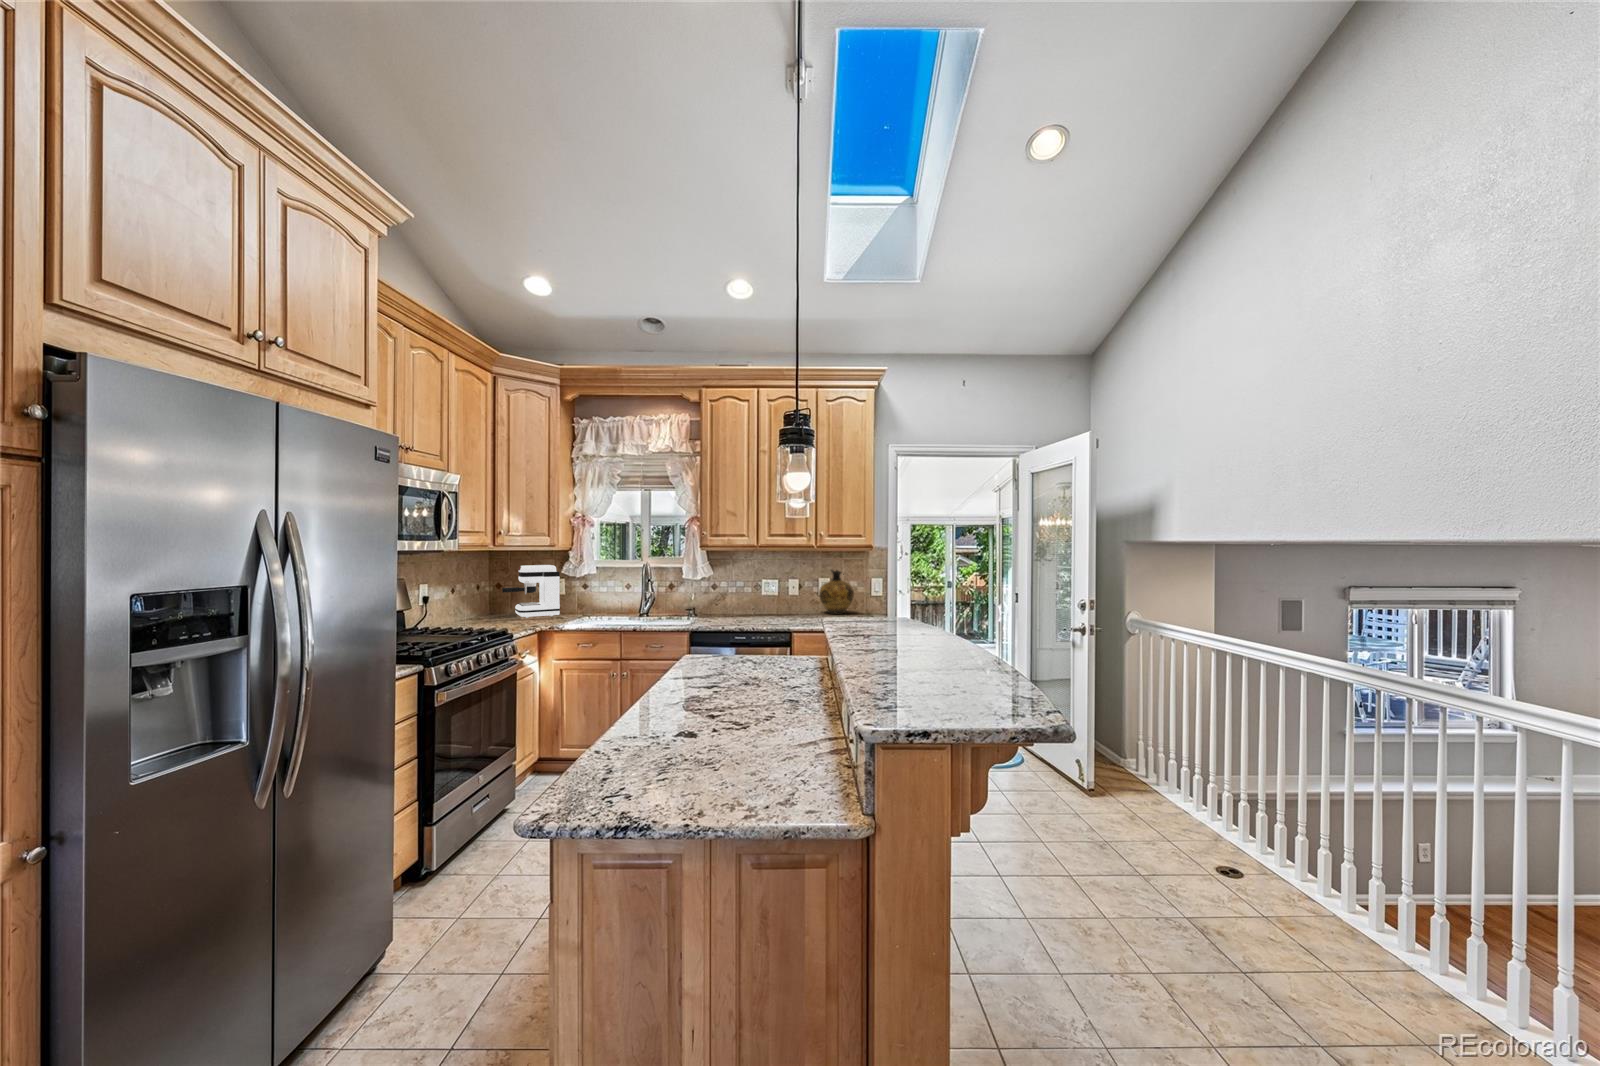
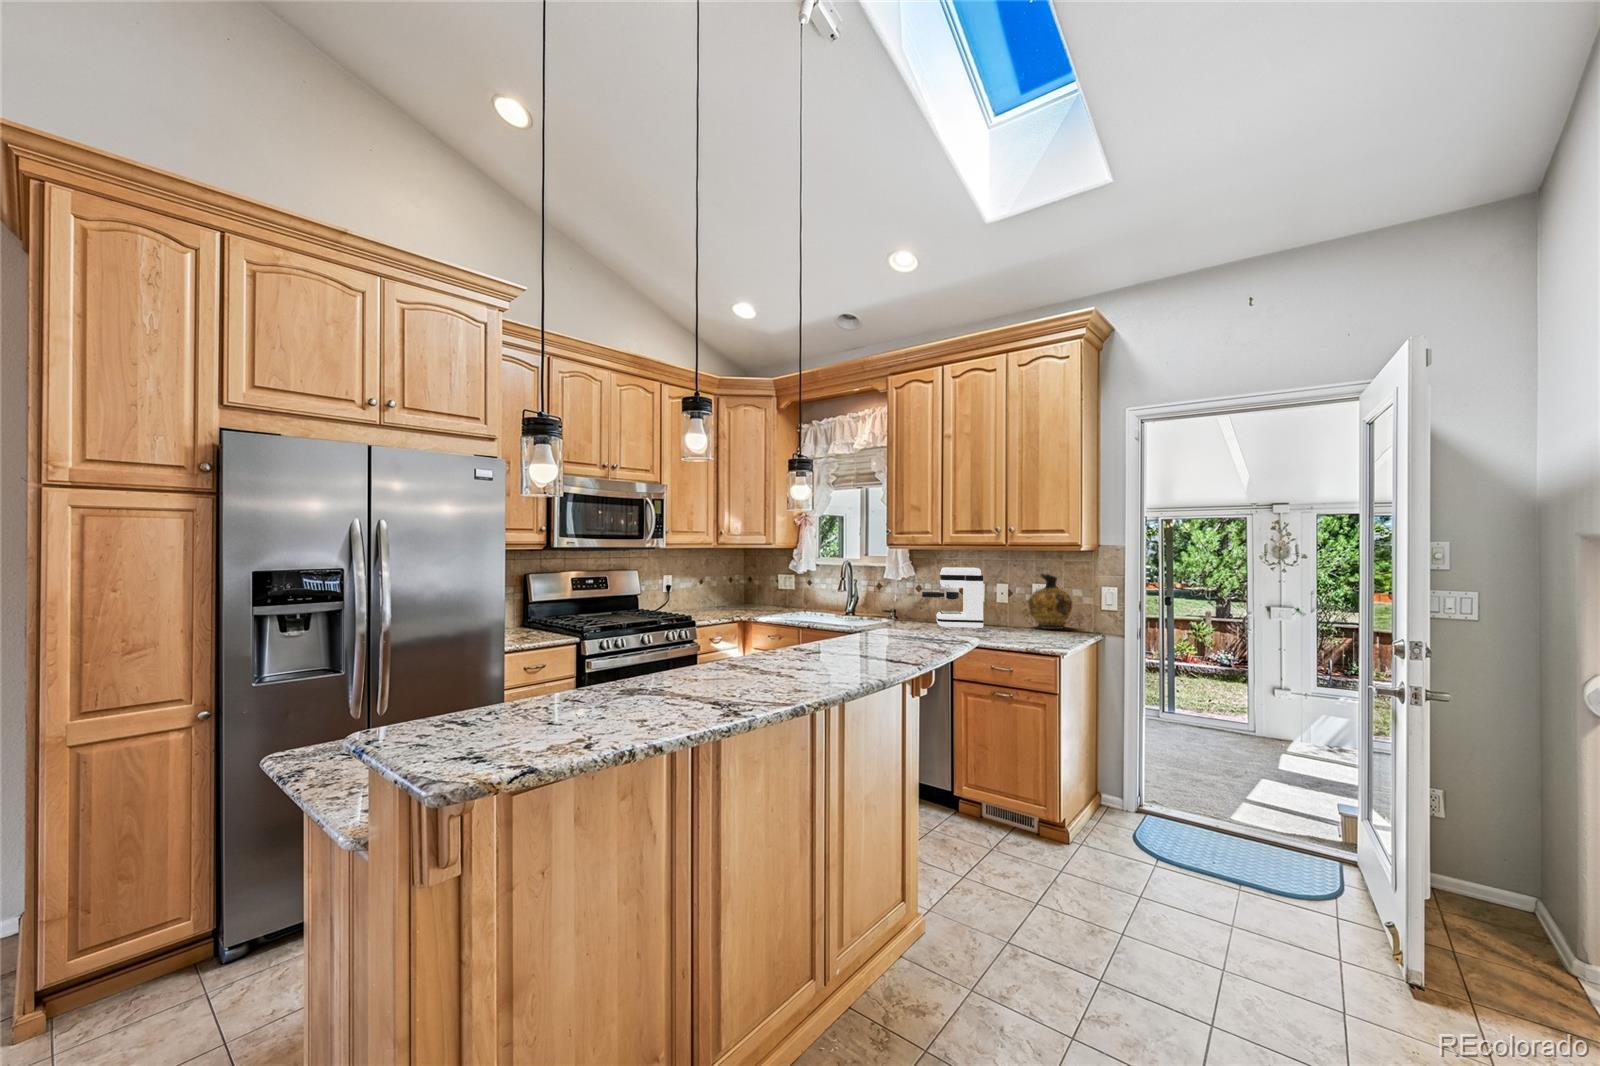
coffee maker: present [502,565,560,618] -> present [922,567,983,629]

